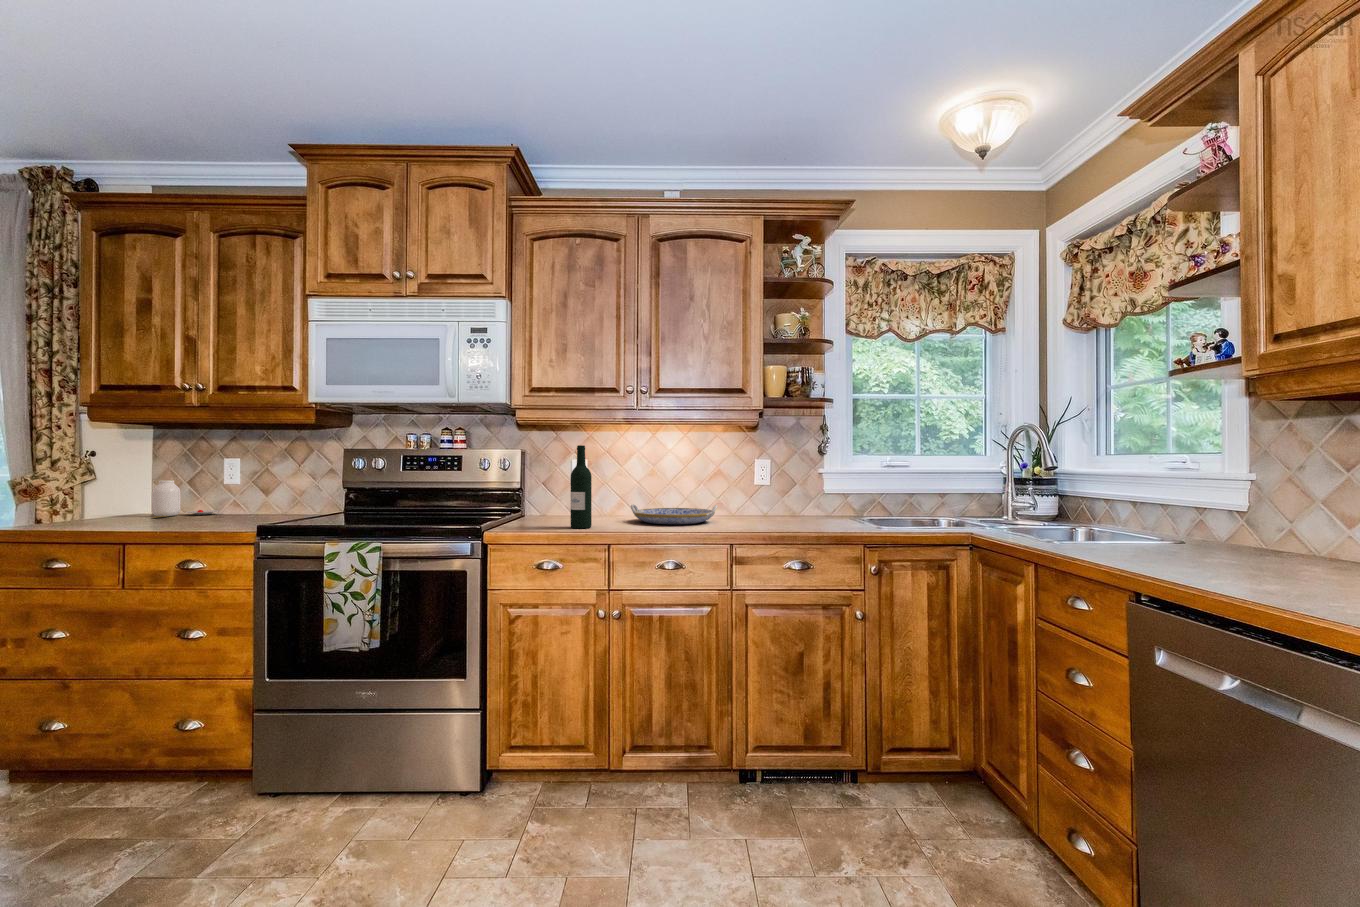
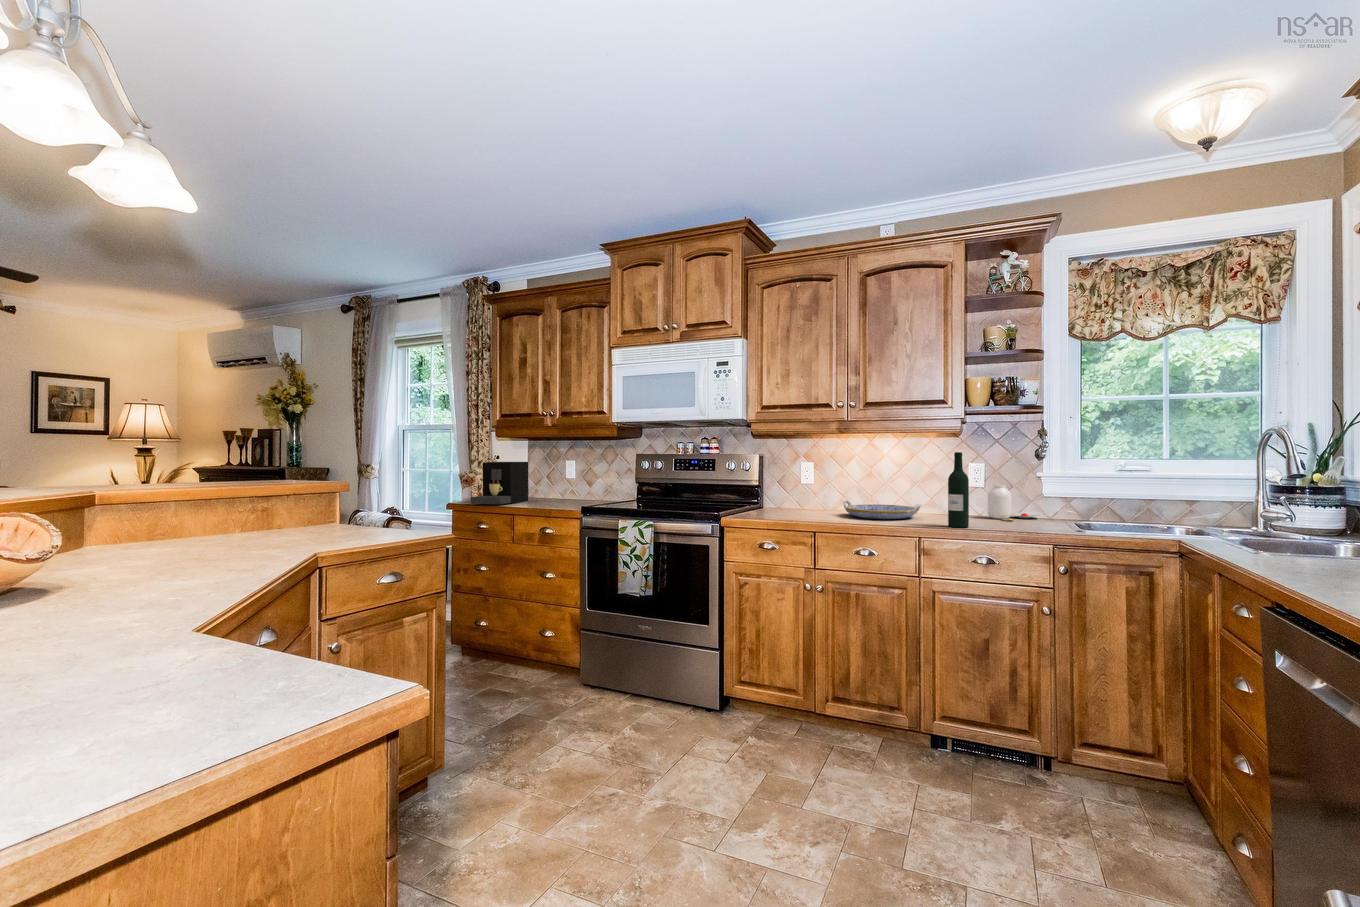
wine bottle: present [571,445,592,528] -> present [948,452,969,528]
coffee maker: none [34,461,152,530] -> present [471,462,528,504]
jar: present [152,480,220,518] -> present [988,485,1040,521]

